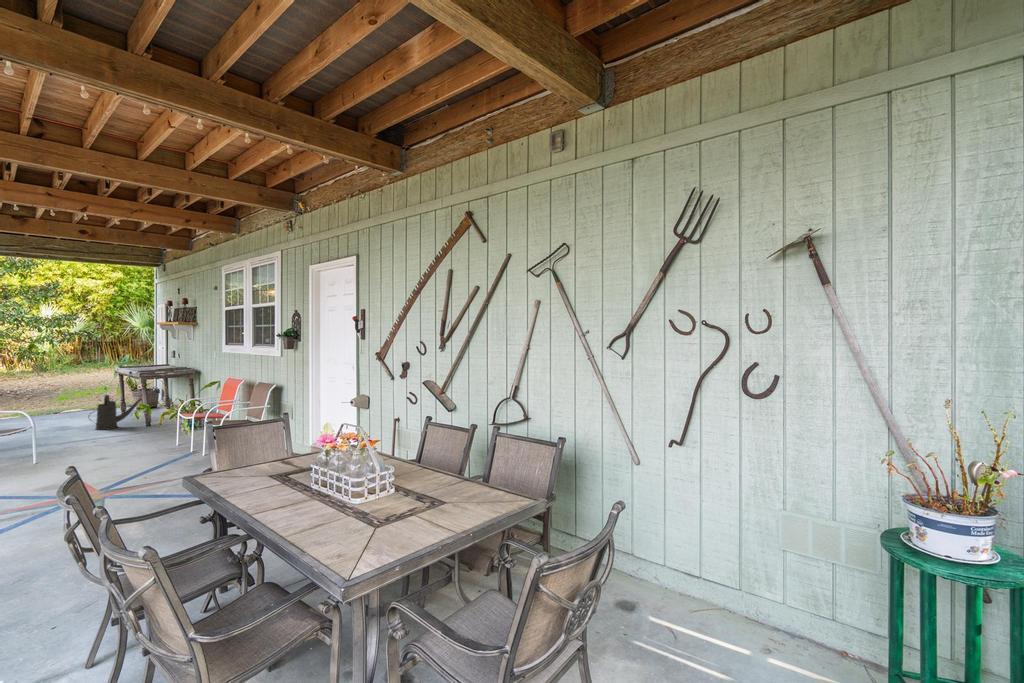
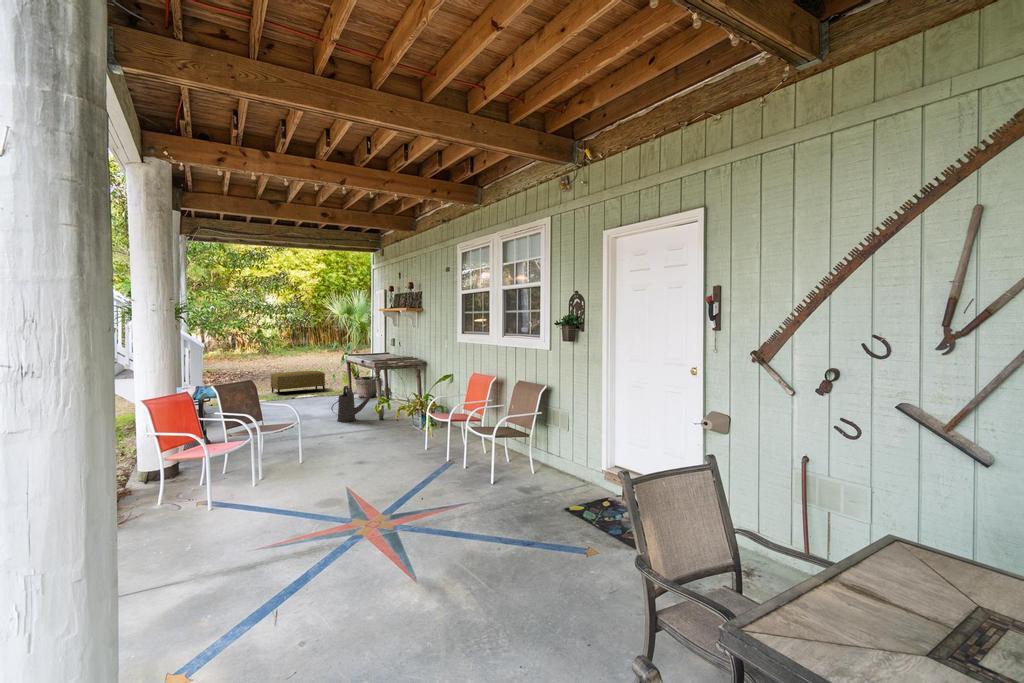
ottoman: none [32,384,102,409] -> present [271,371,325,395]

